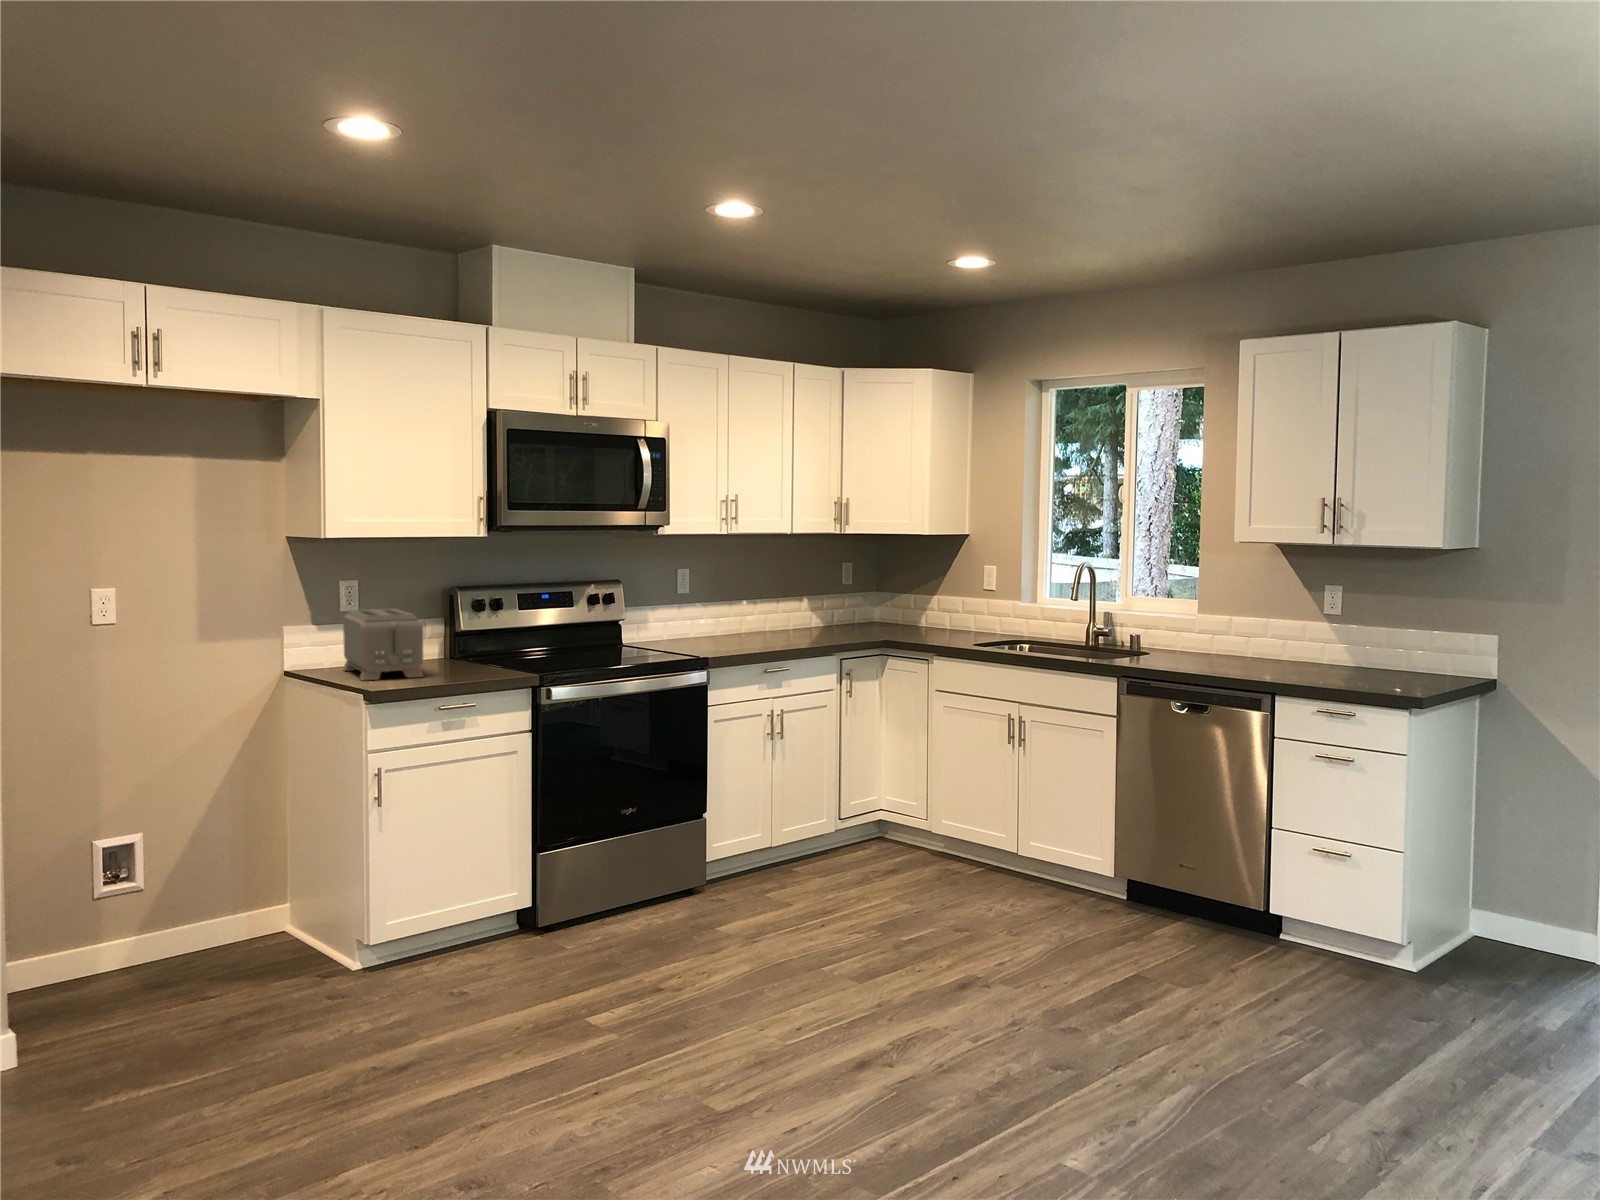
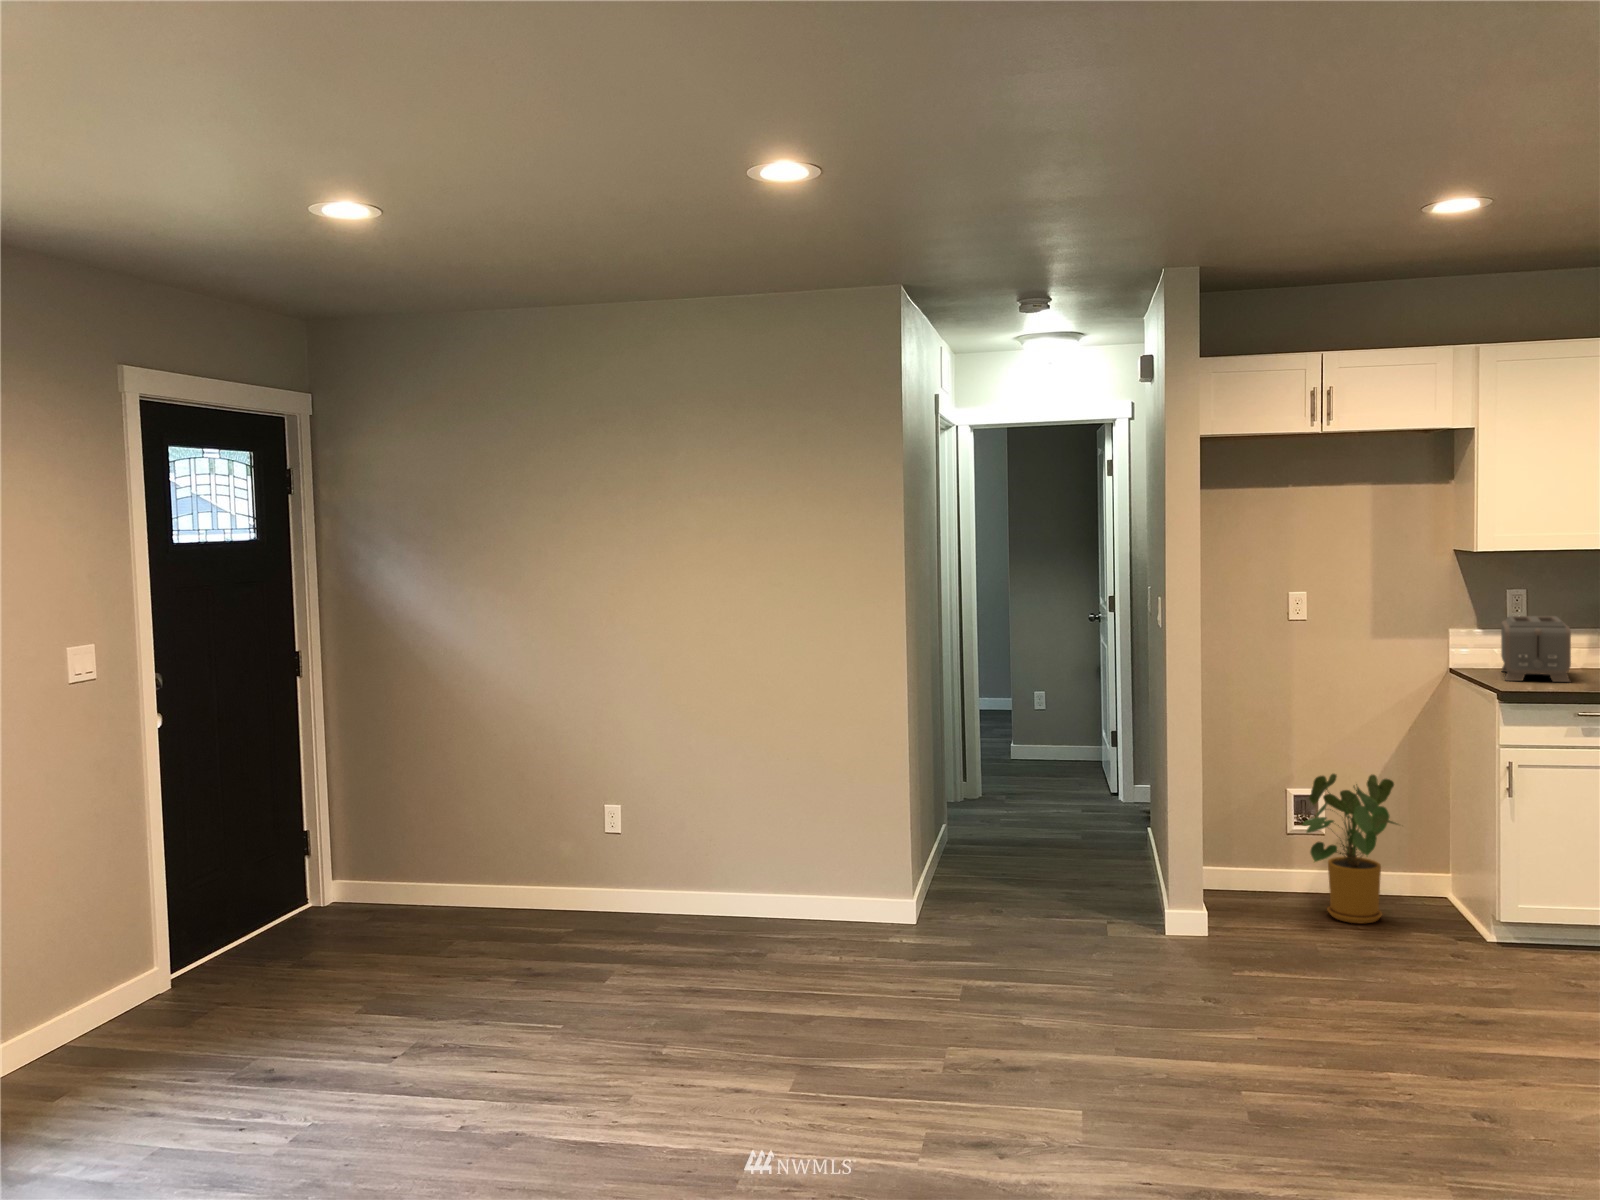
house plant: none [129,805,262,994] -> present [1303,774,1398,923]

